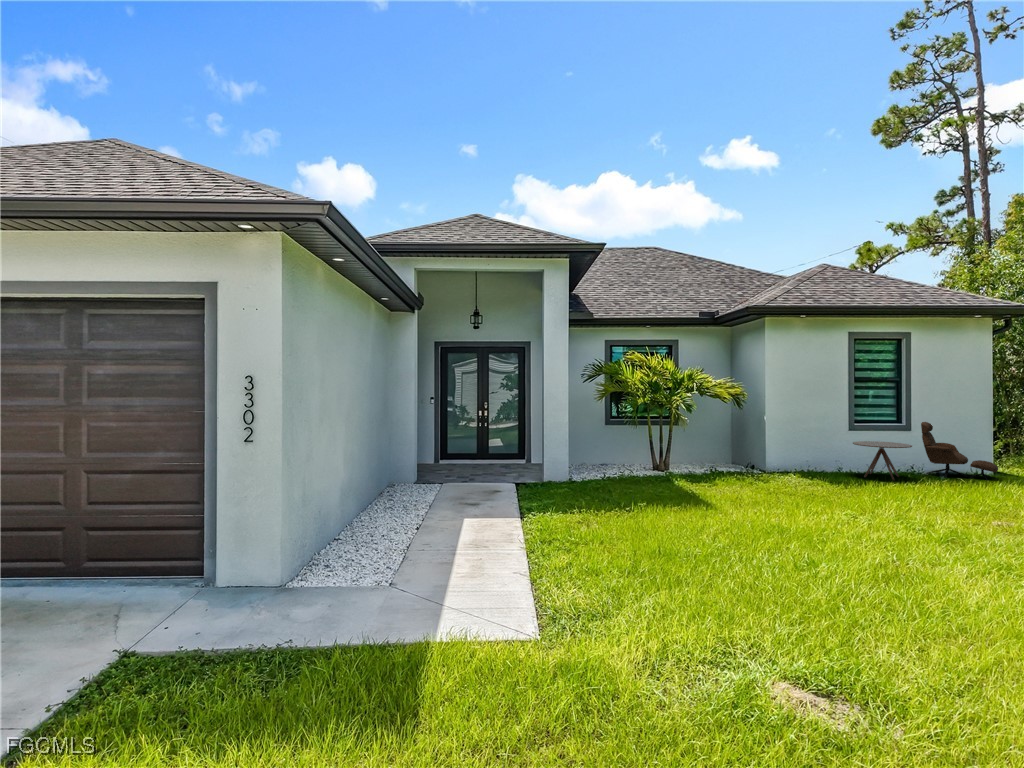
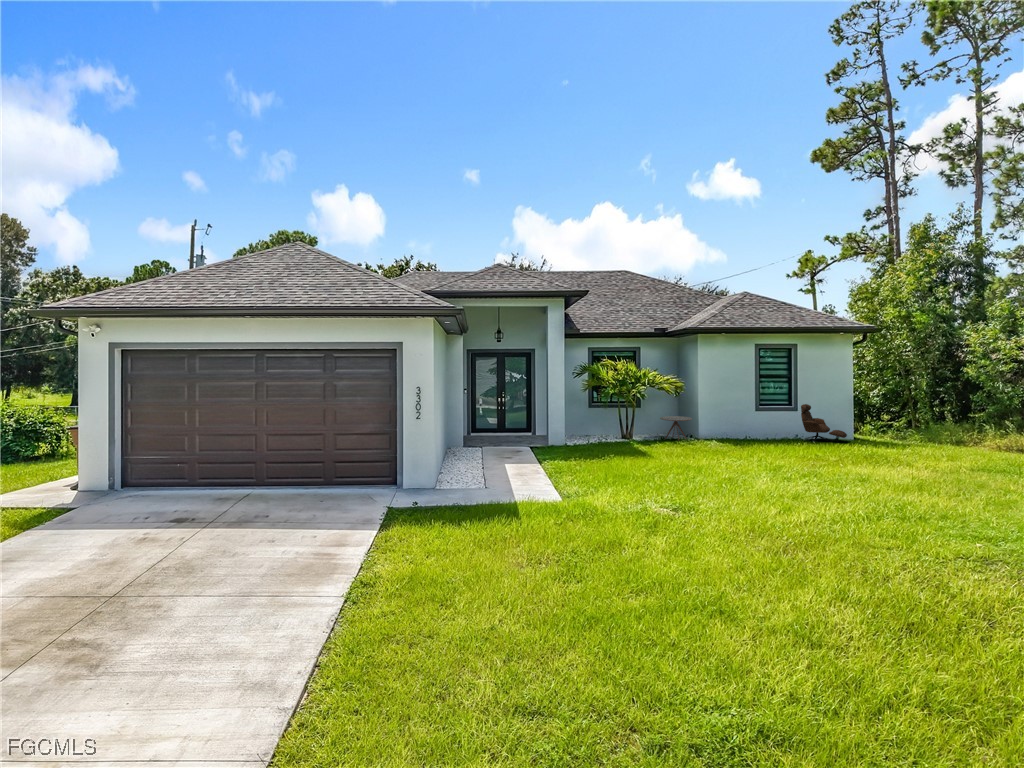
round table: present [853,441,912,480] -> present [660,416,692,440]

